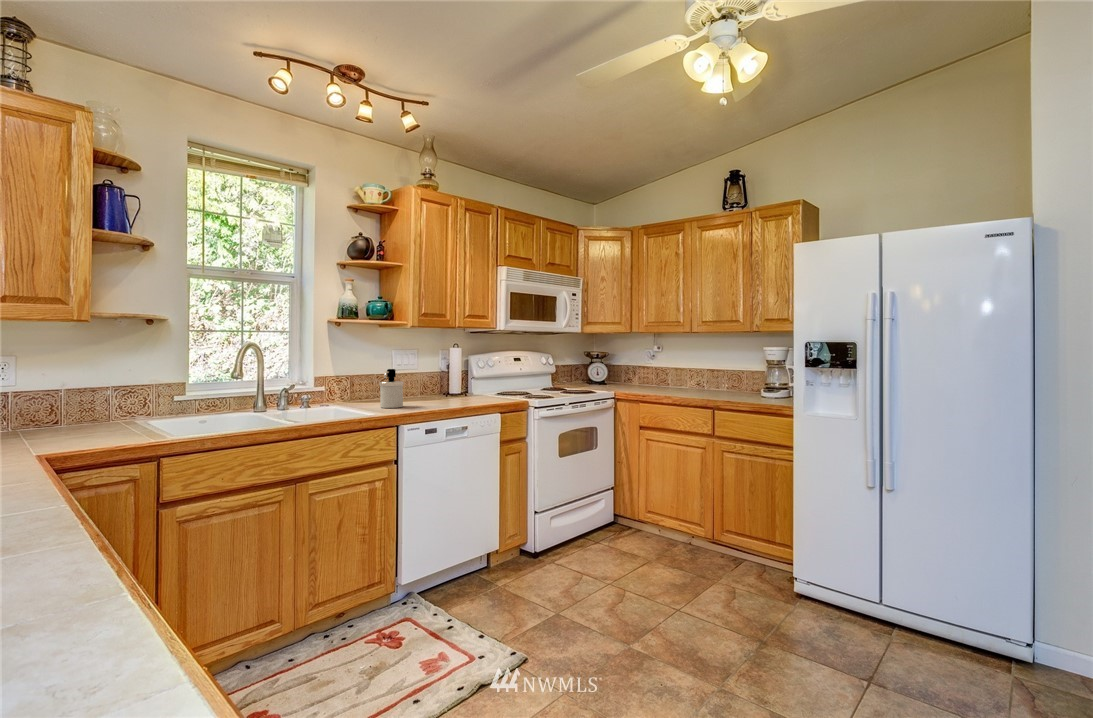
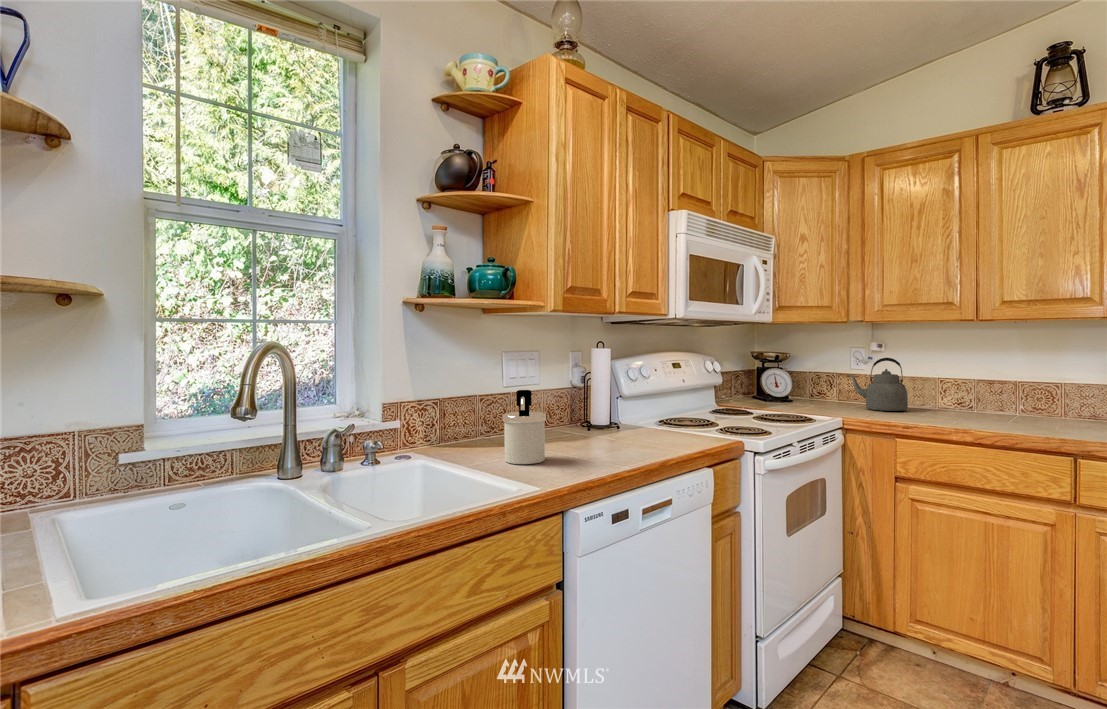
kettle: none [631,355,664,388] -> present [847,358,908,411]

